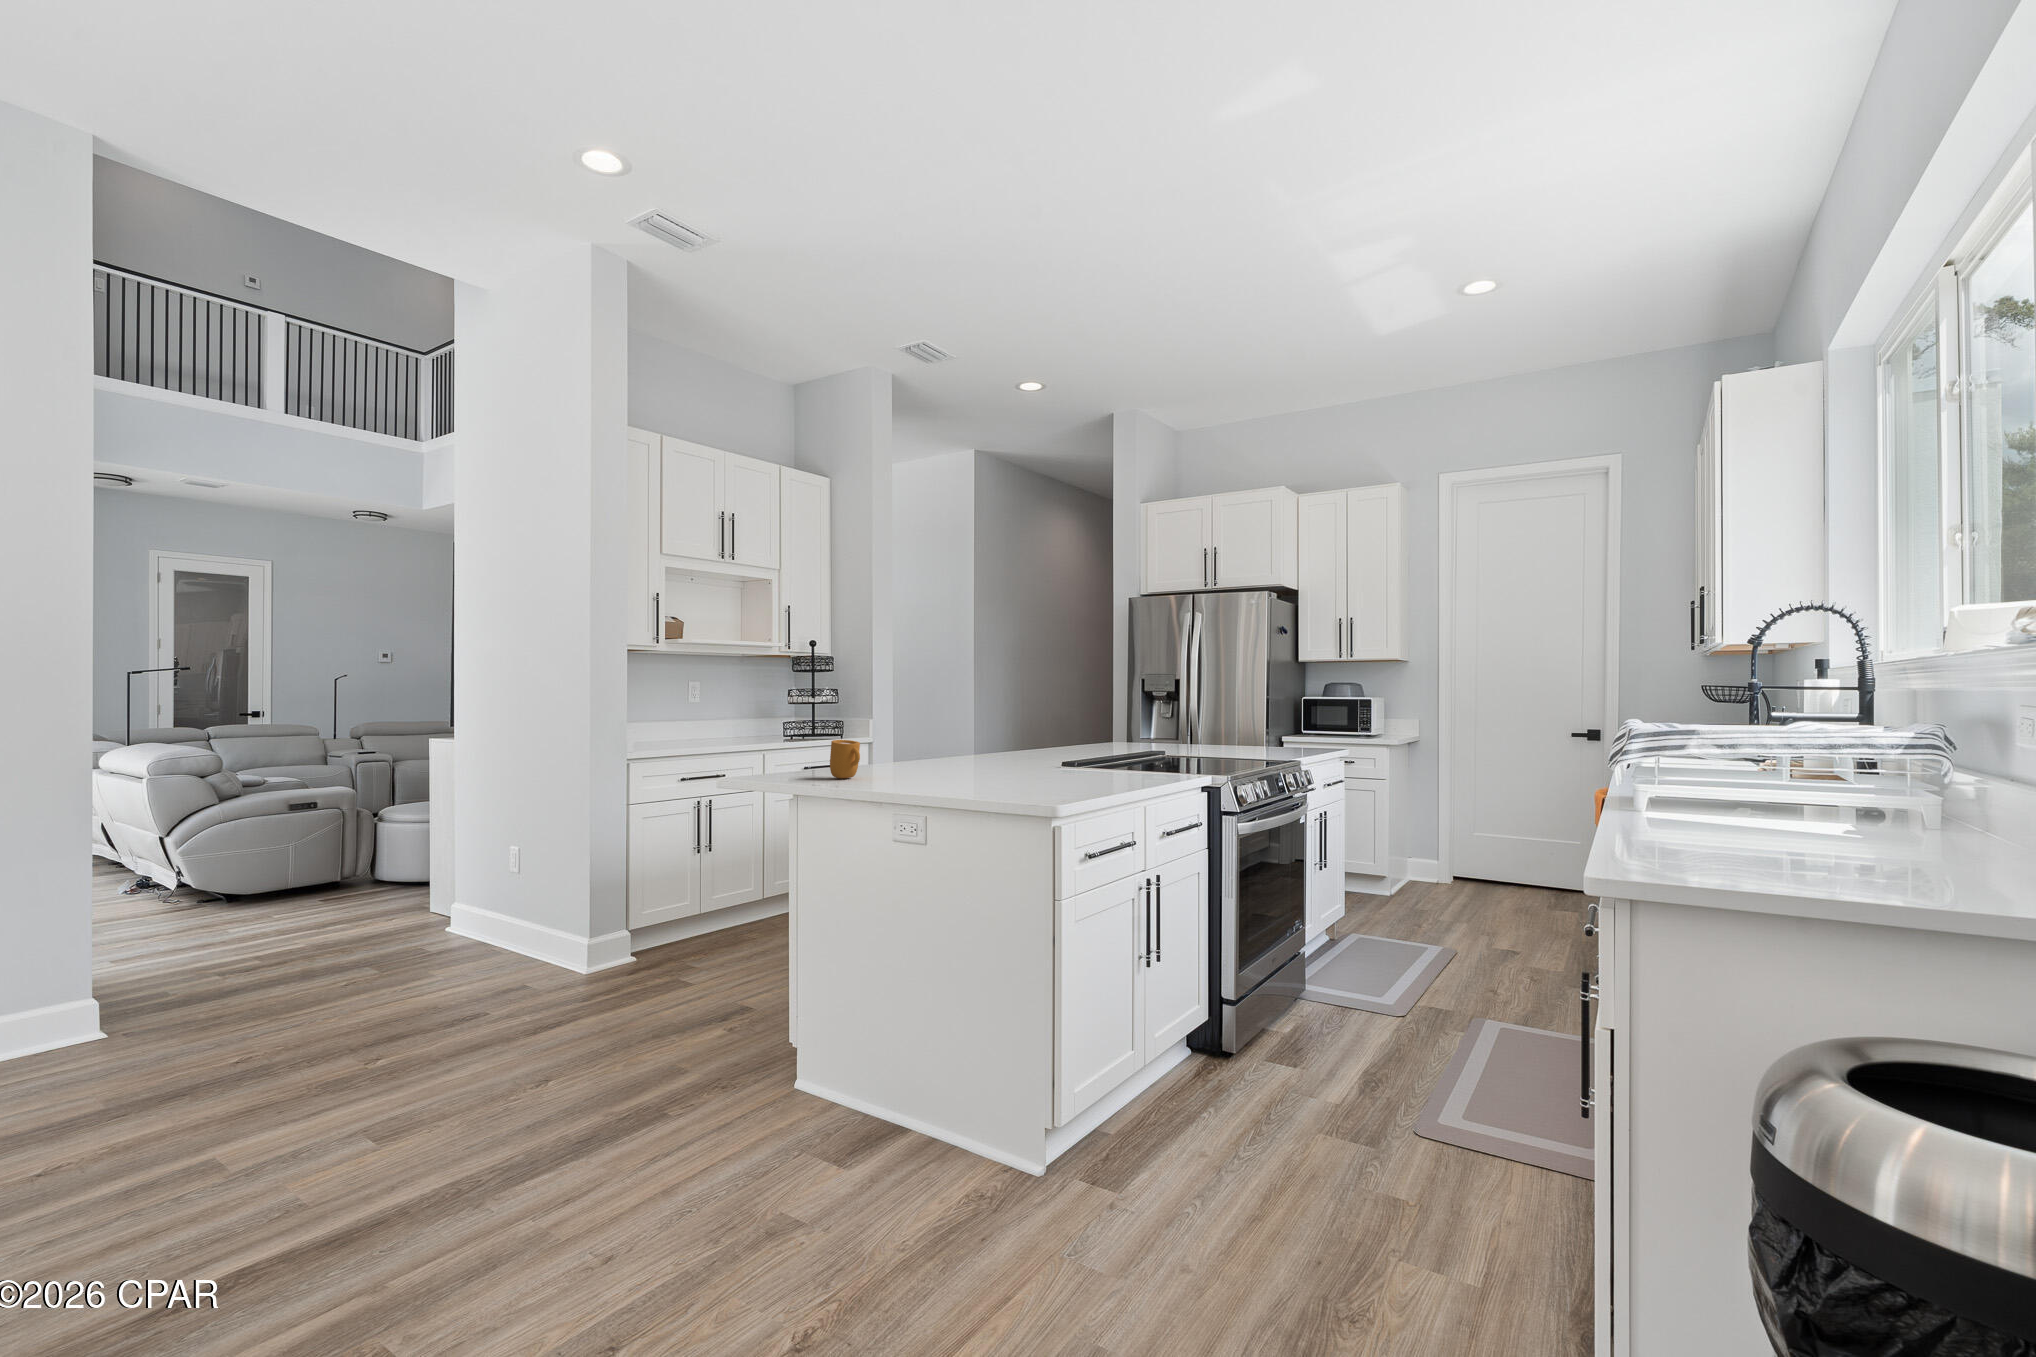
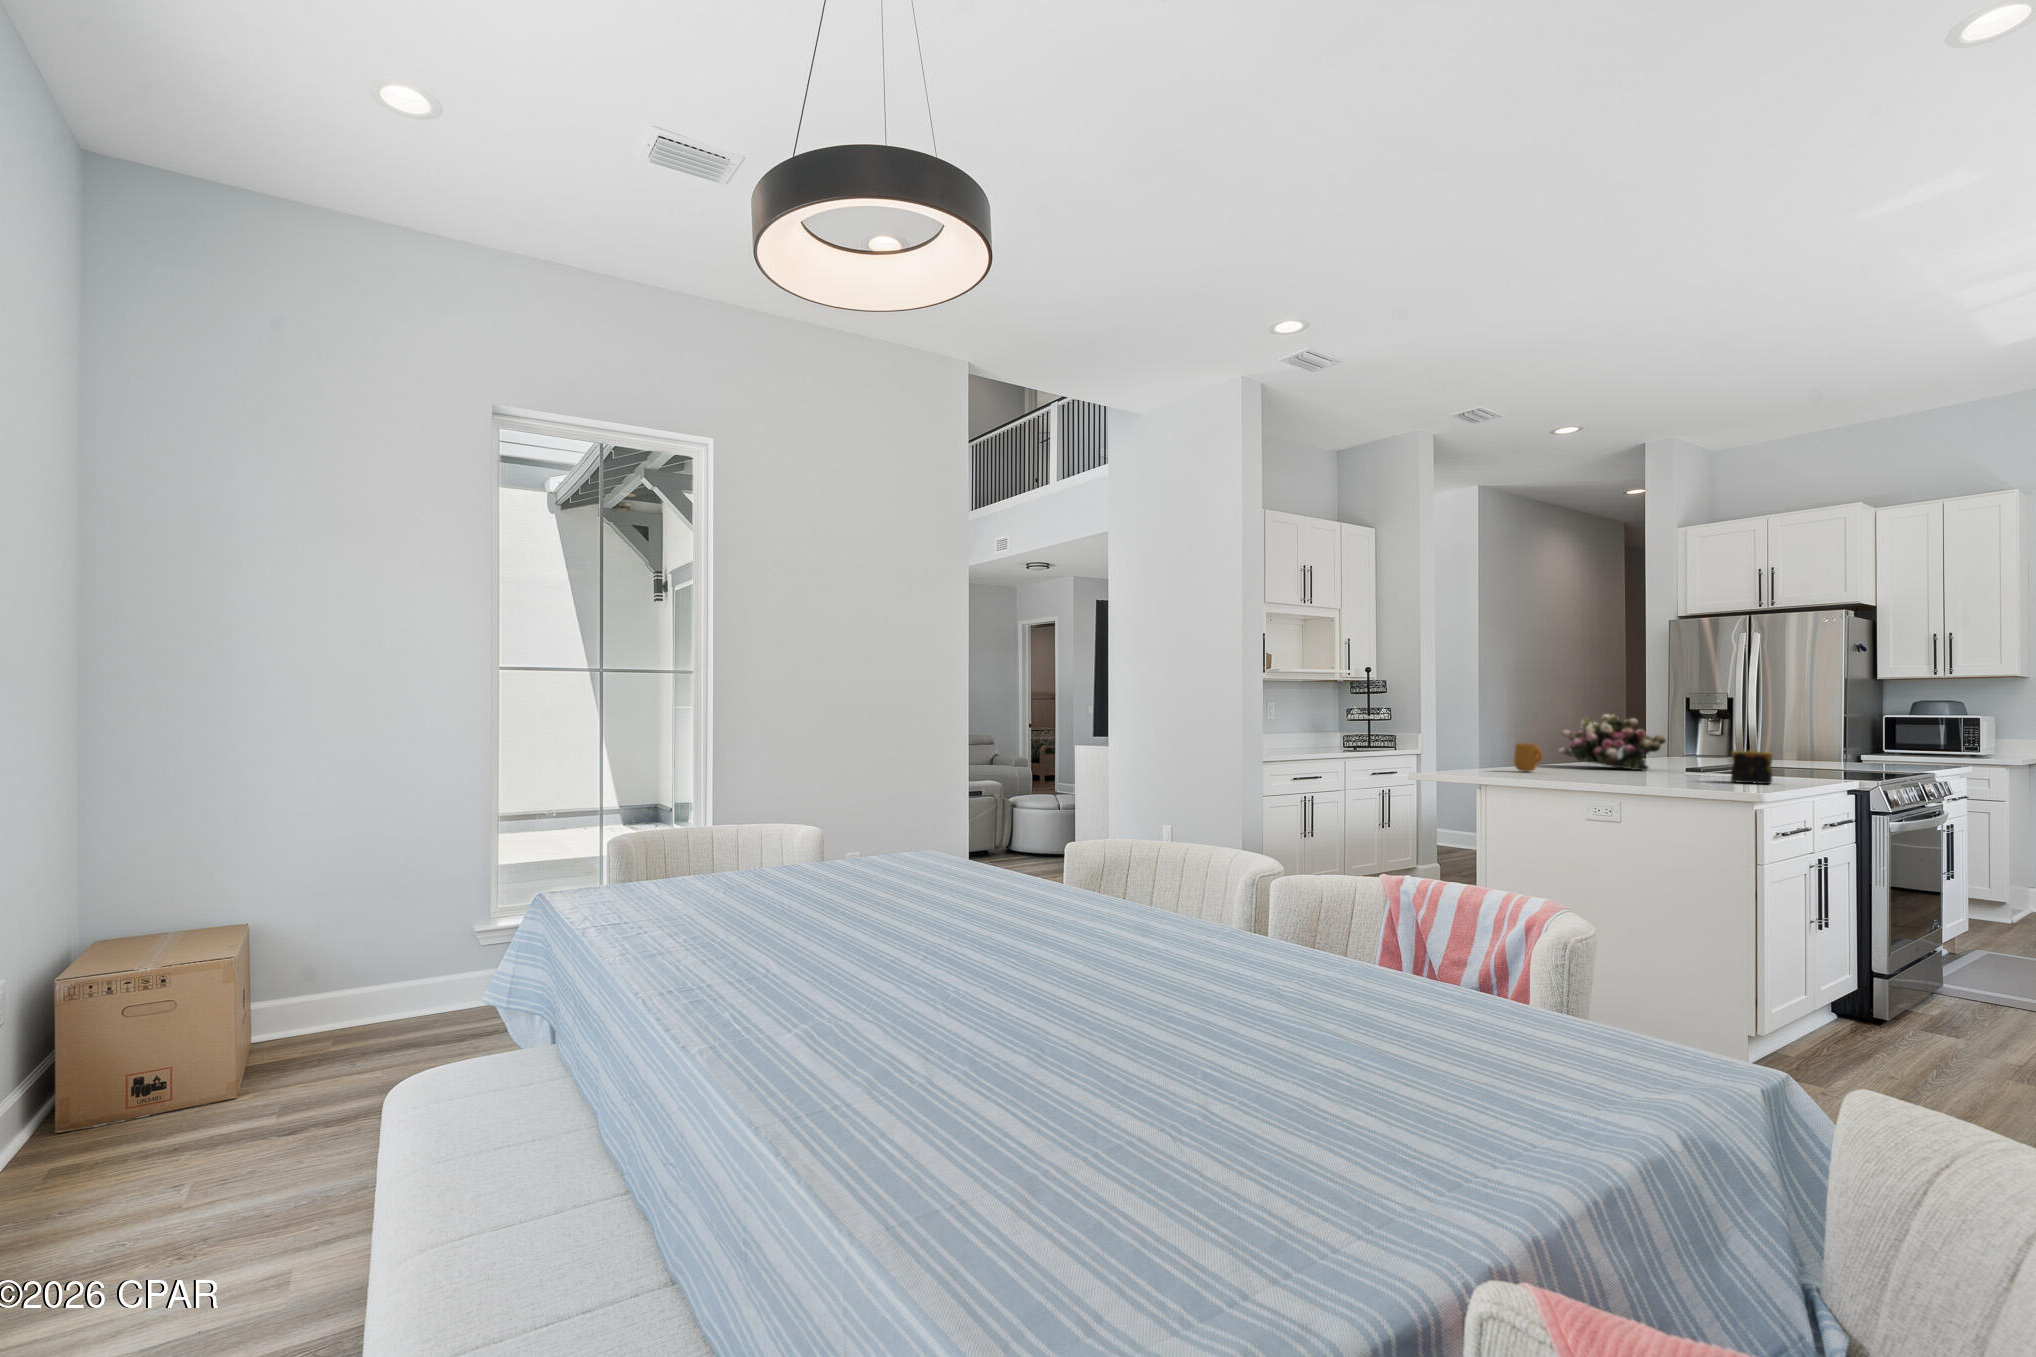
flower arrangement: none [914,699,1030,770] -> present [1558,714,1666,770]
candle: none [1048,747,1097,790] -> present [1731,751,1773,784]

